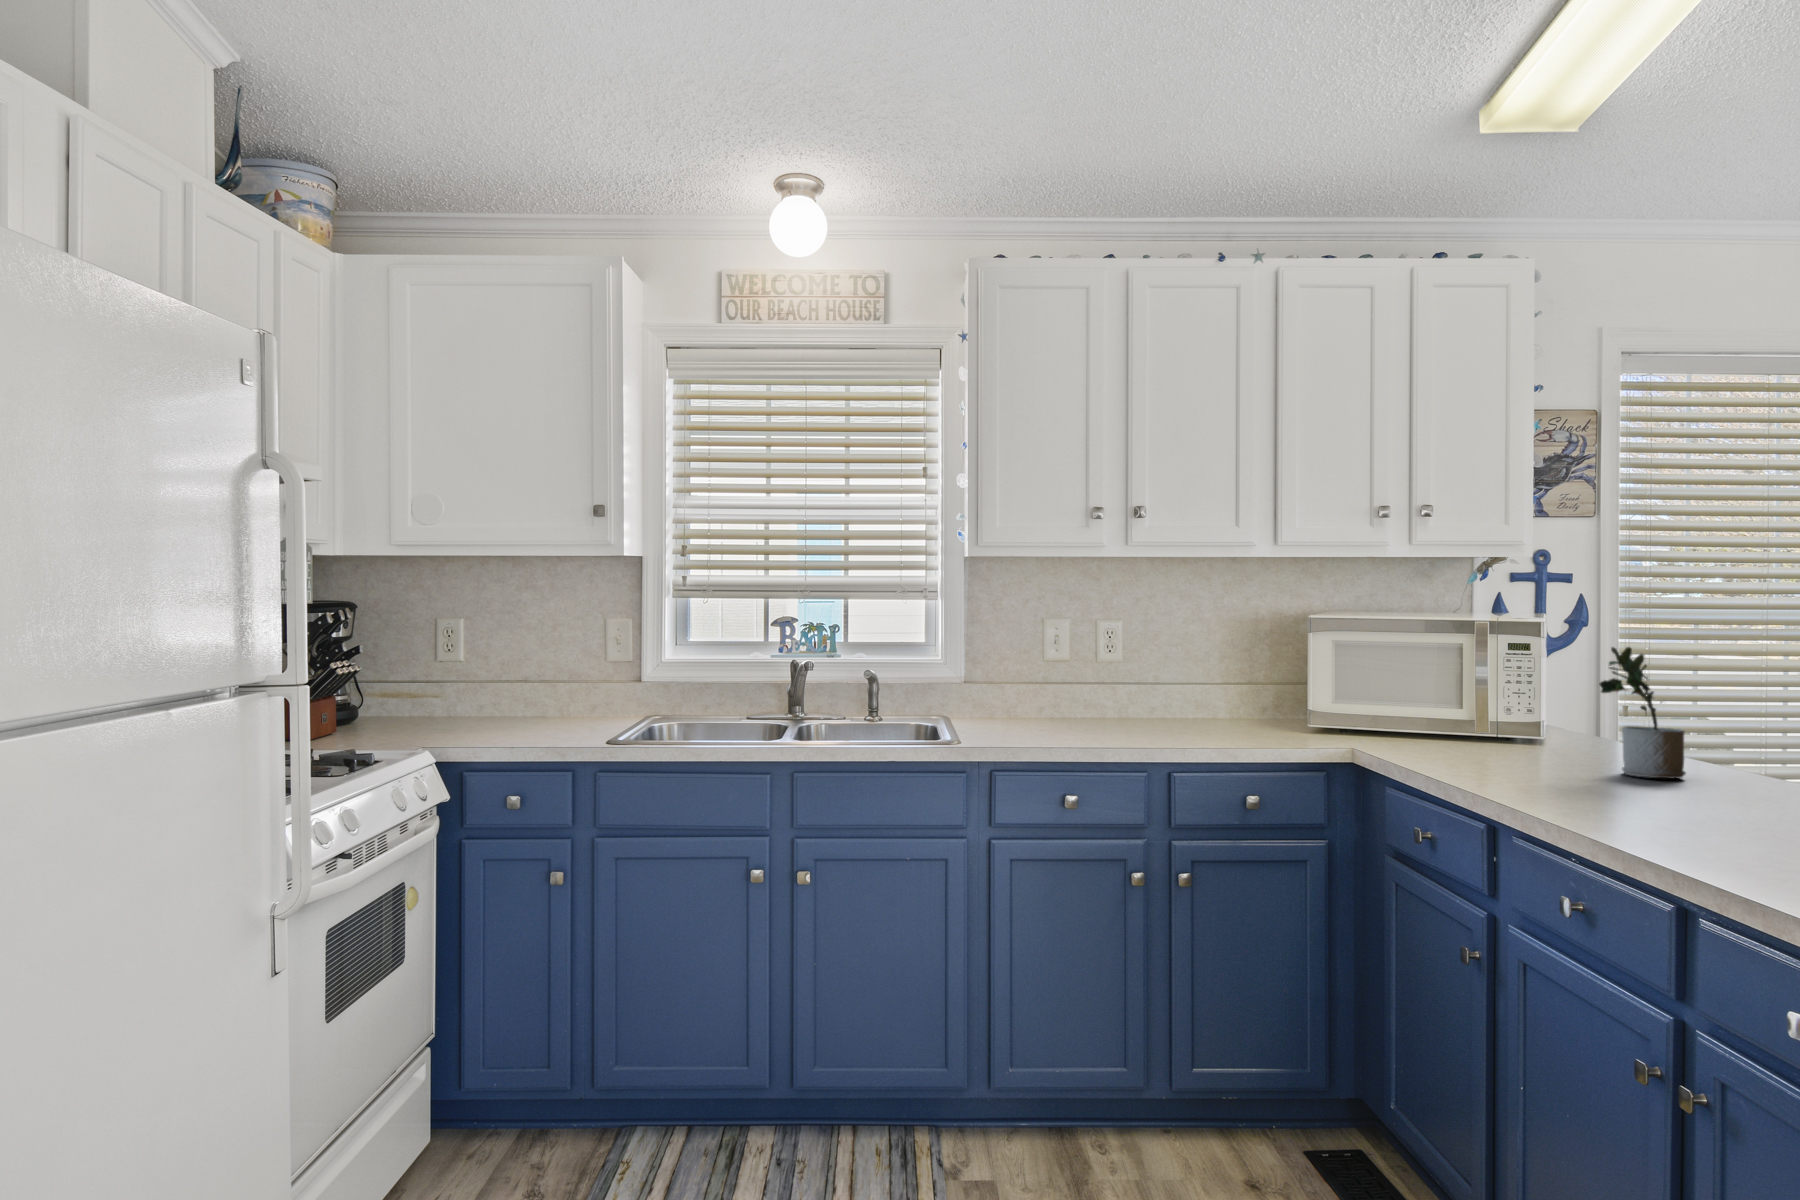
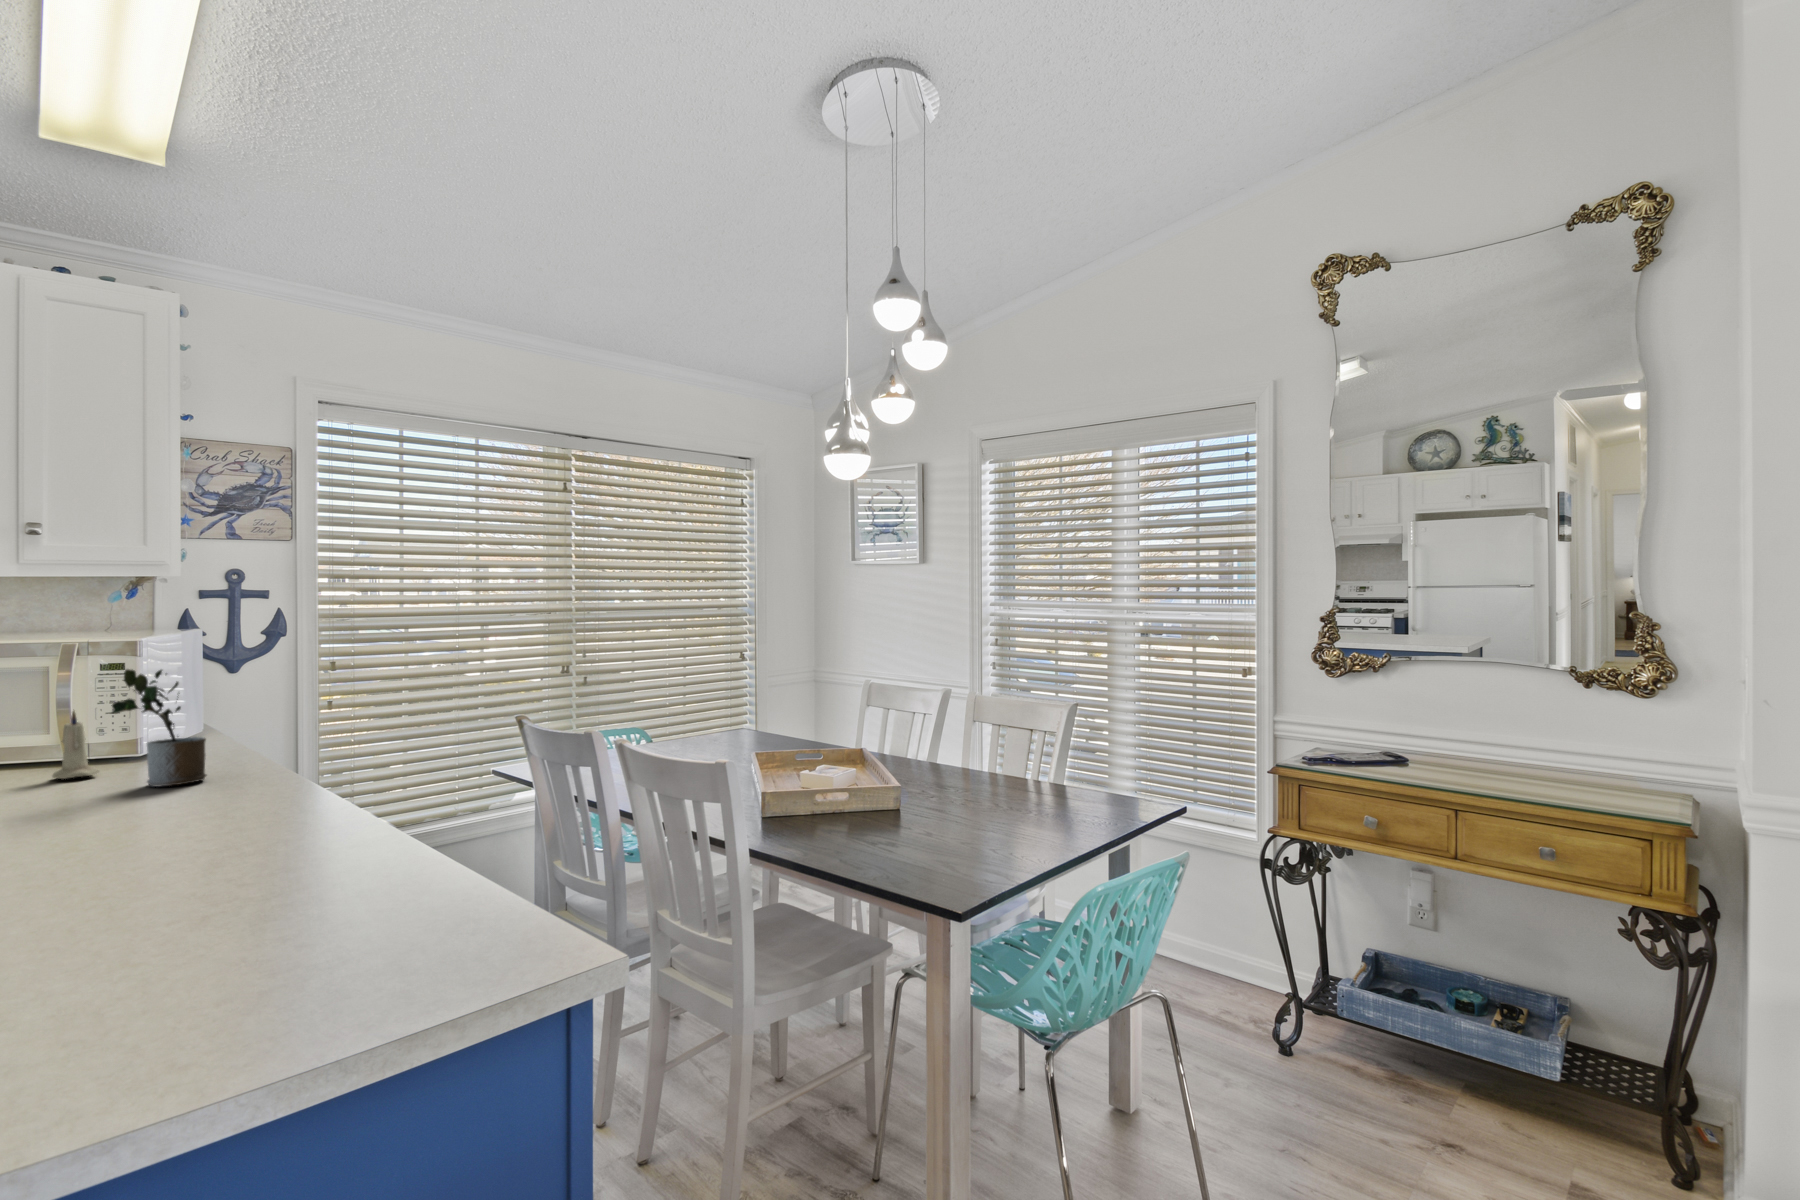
candle: none [1495,686,1538,756] -> present [52,711,99,779]

